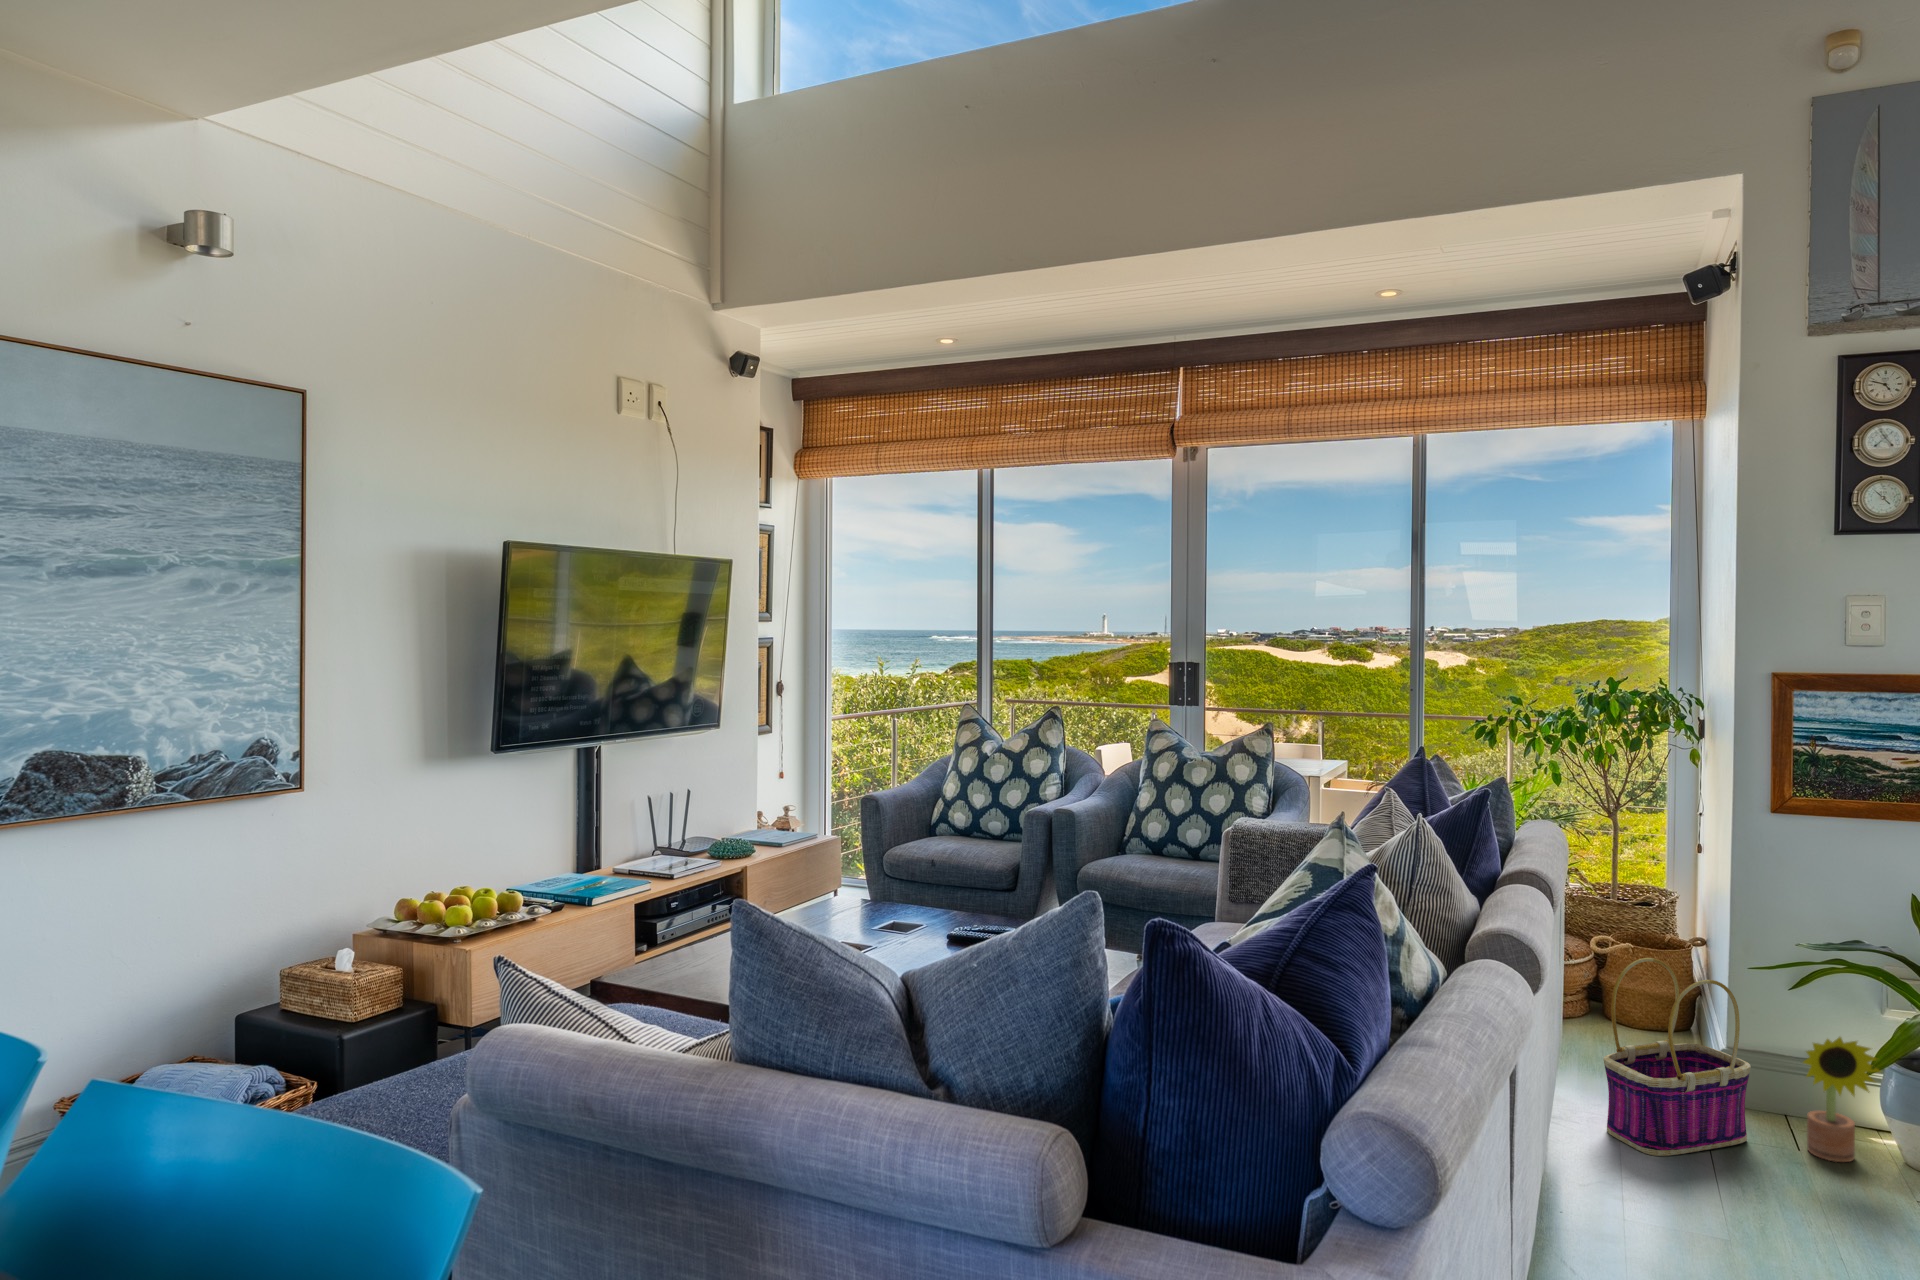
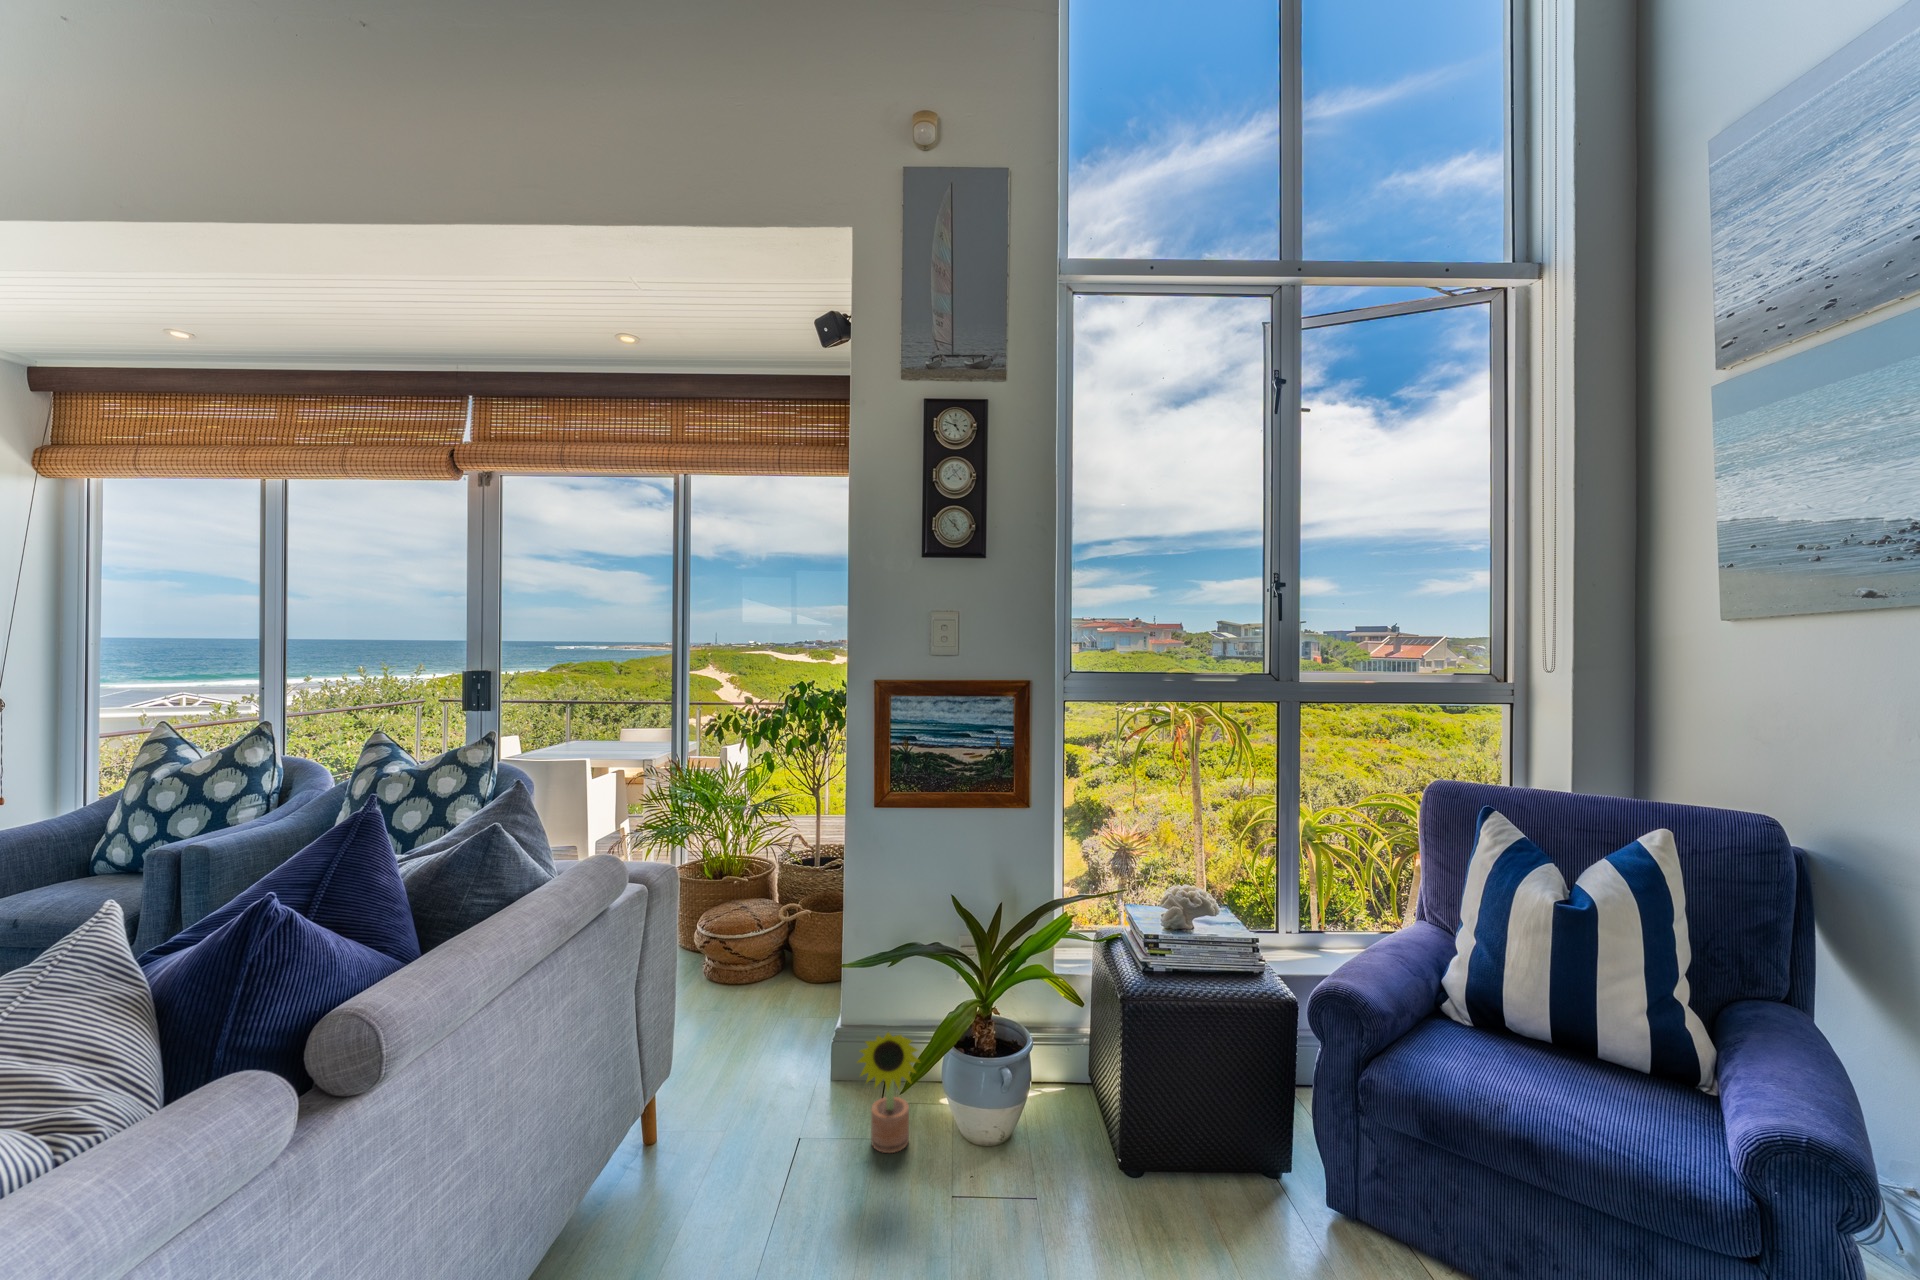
basket: present [1603,958,1751,1156] -> none [682,965,825,1190]

